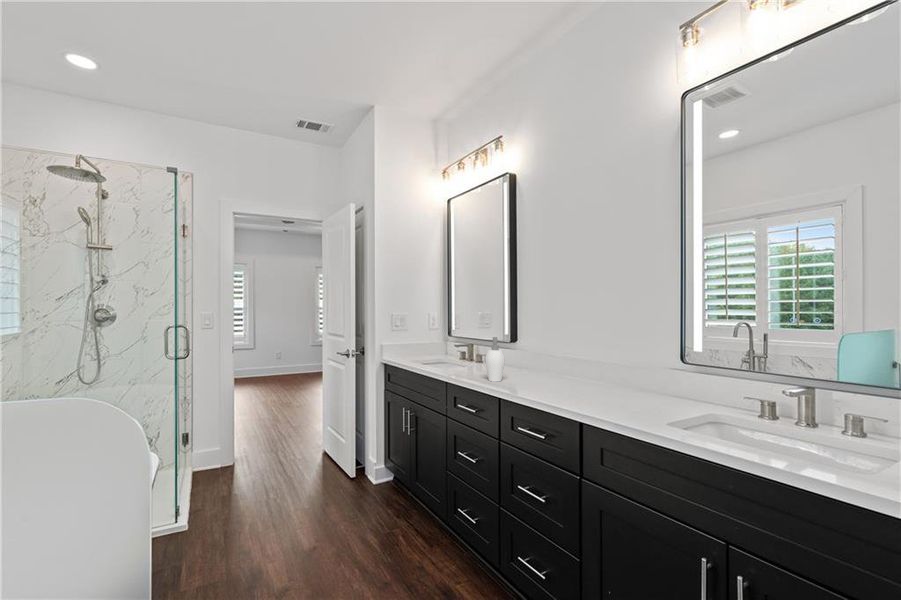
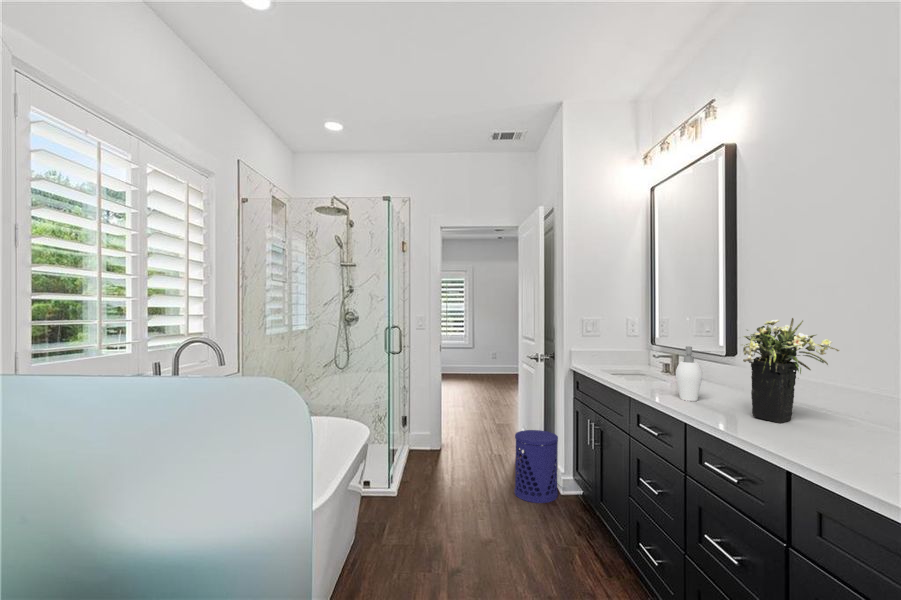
flower arrangement: none [532,312,595,391] -> present [742,318,839,423]
waste bin: none [328,426,371,498] -> present [514,430,558,503]

